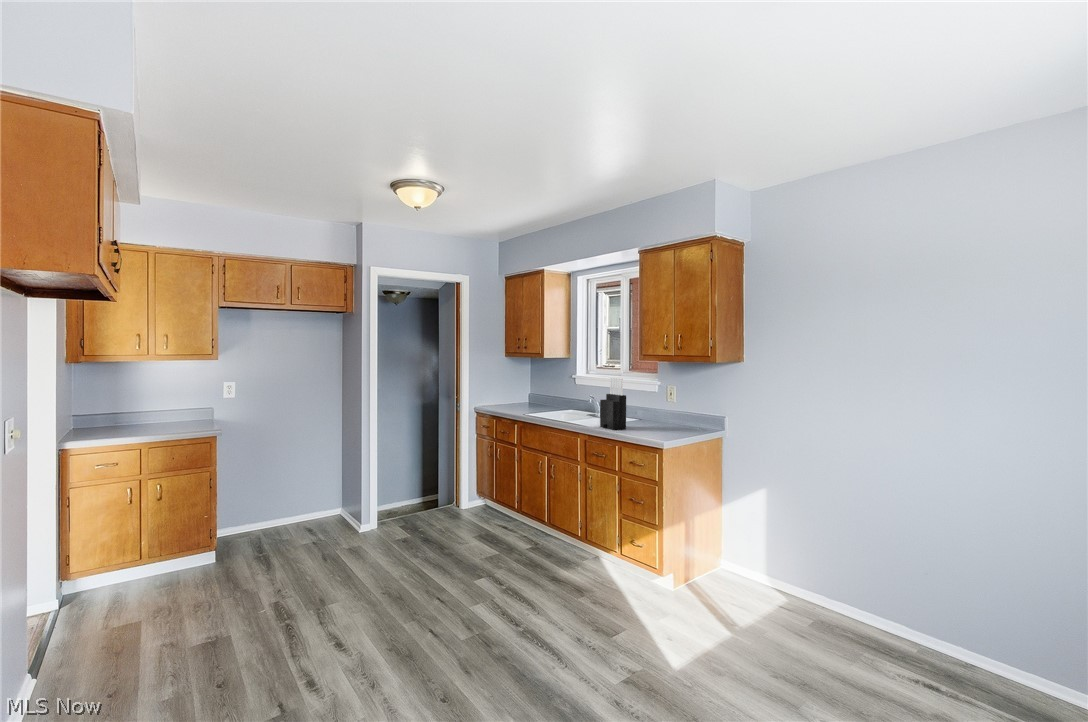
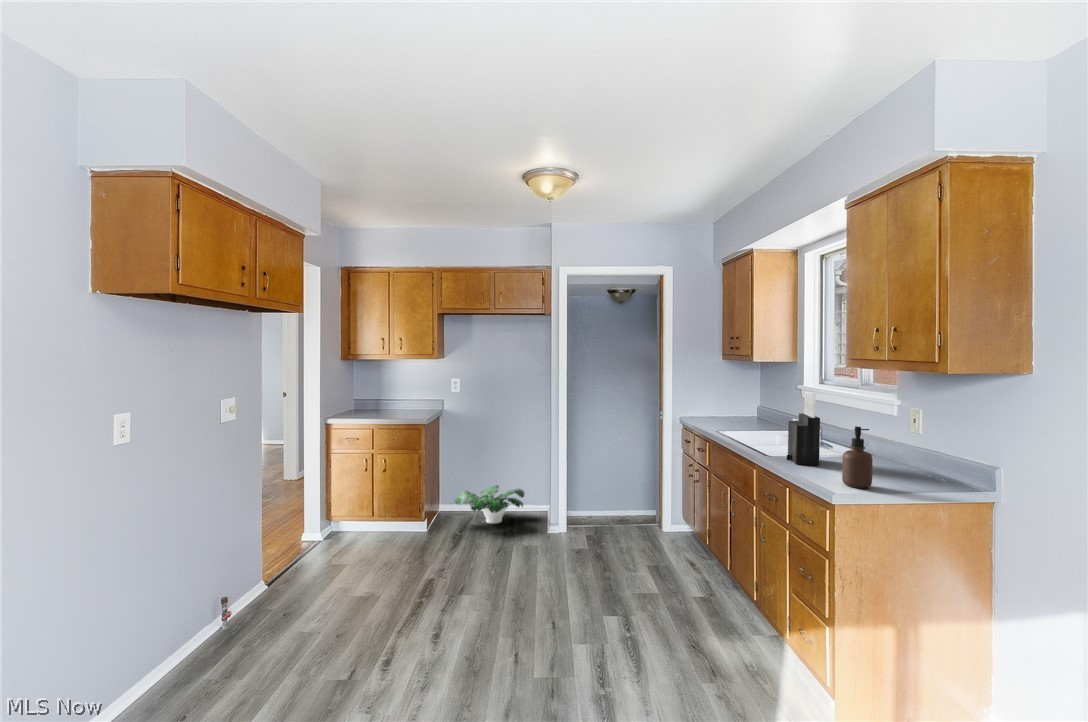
soap dispenser: none [655,397,672,438] -> present [842,426,873,488]
potted plant: none [244,497,331,539] -> present [455,485,525,524]

